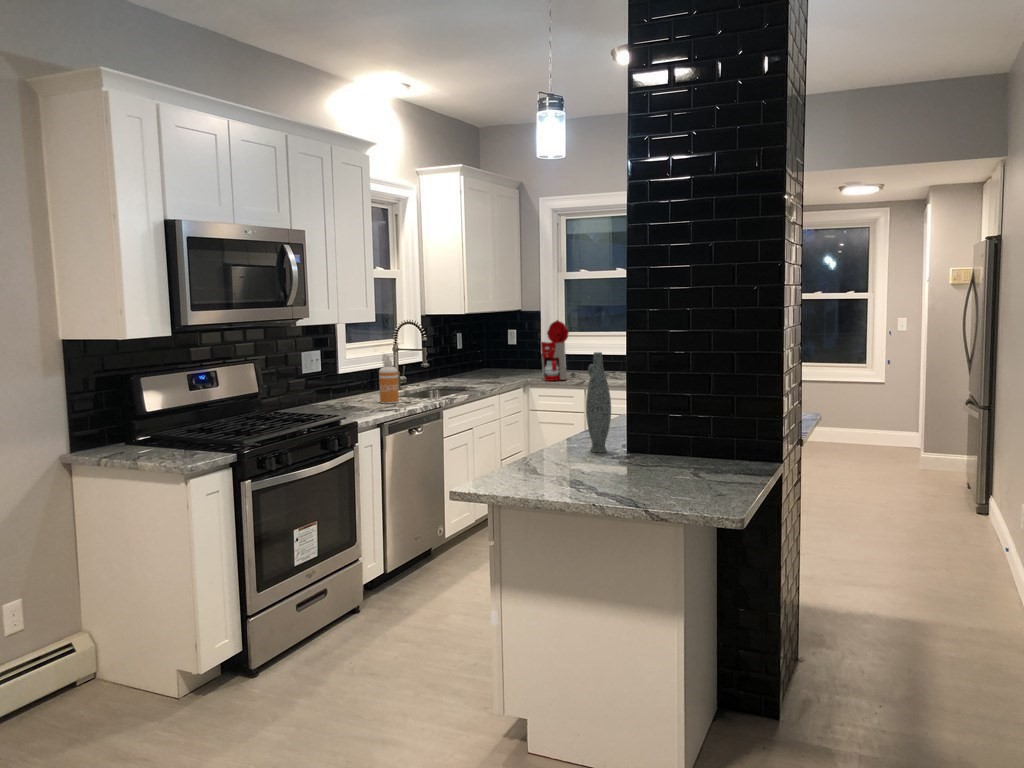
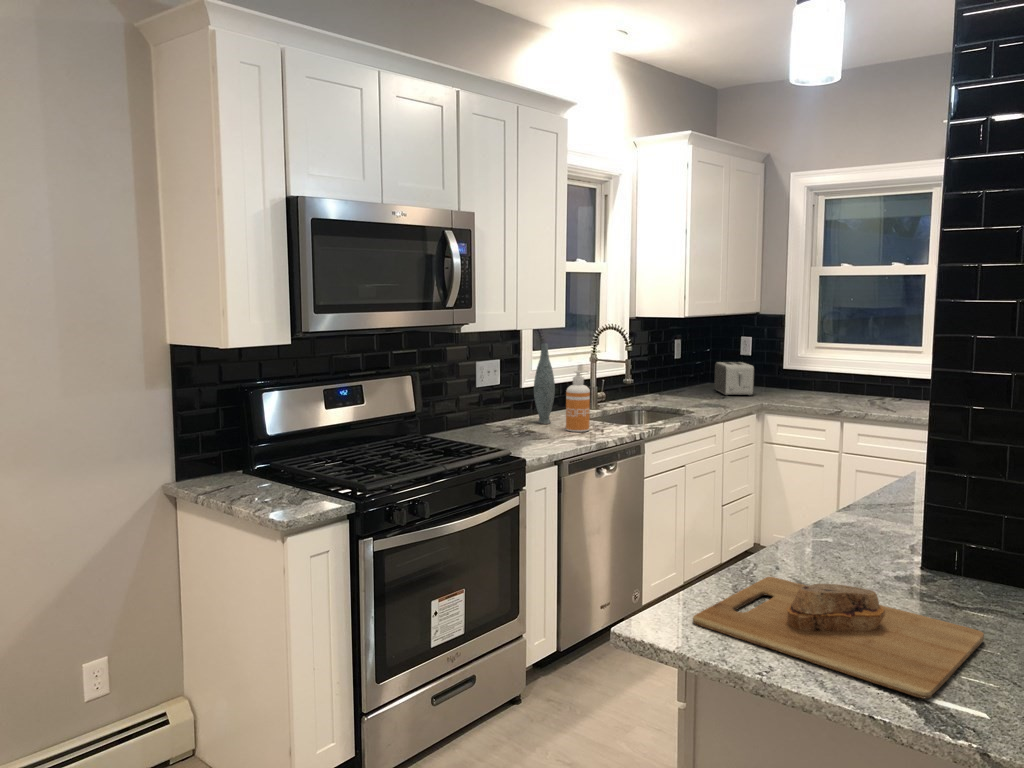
coffee maker: present [541,320,576,381] -> none [782,329,828,407]
toaster: none [489,349,521,376] -> present [714,362,754,395]
vase: present [586,352,611,452] -> present [534,344,555,424]
cutting board: none [495,453,652,494] -> present [693,577,984,699]

